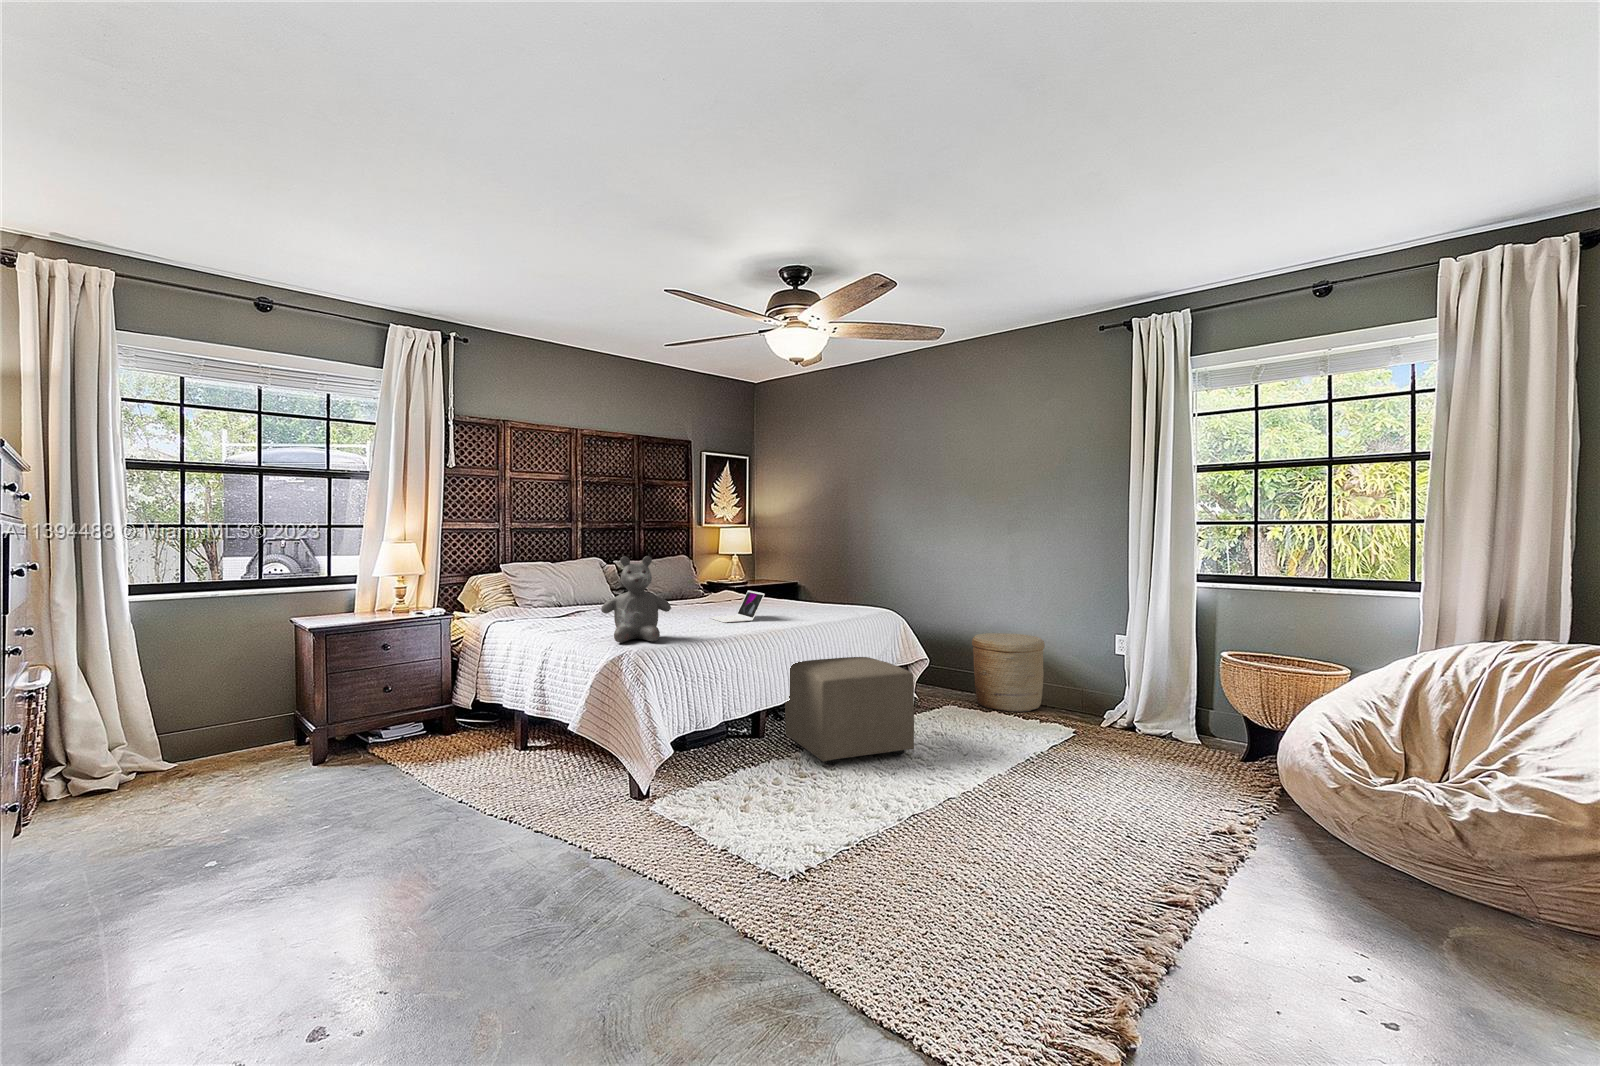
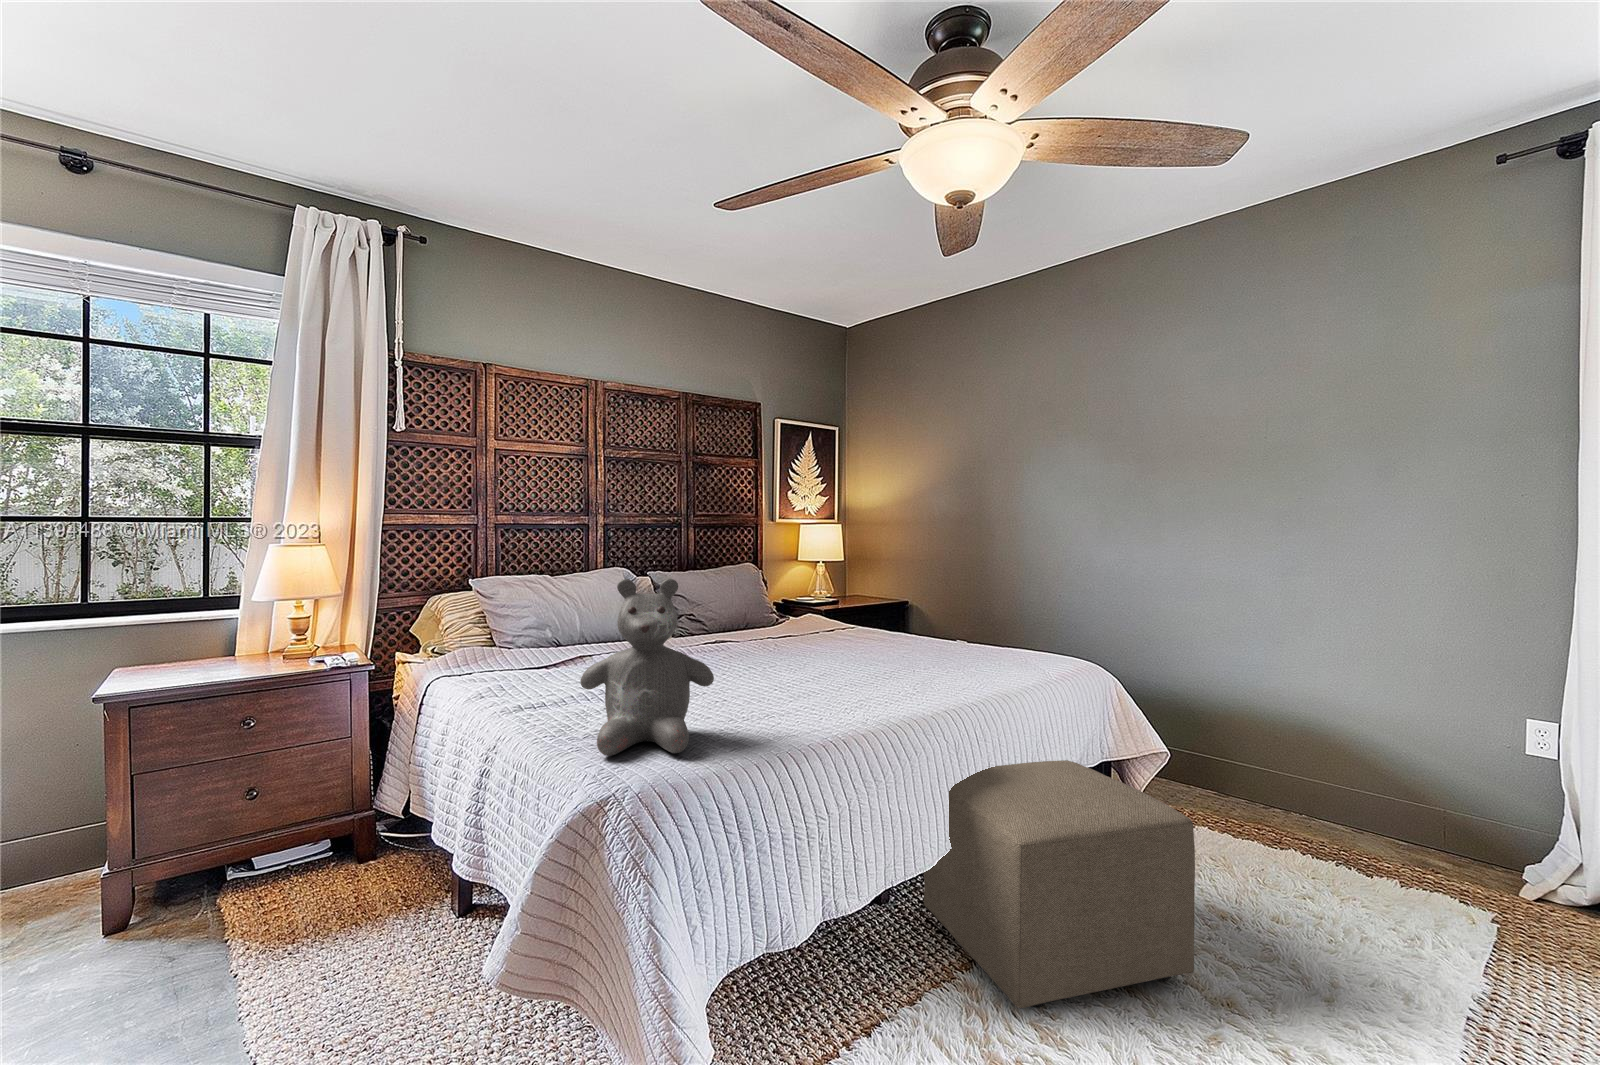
laptop: present [709,591,765,622] -> none [785,629,881,690]
woven basket: present [972,633,1045,712] -> none [1221,702,1363,849]

